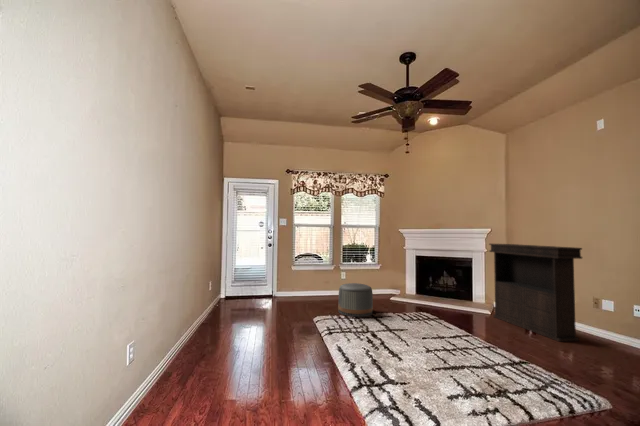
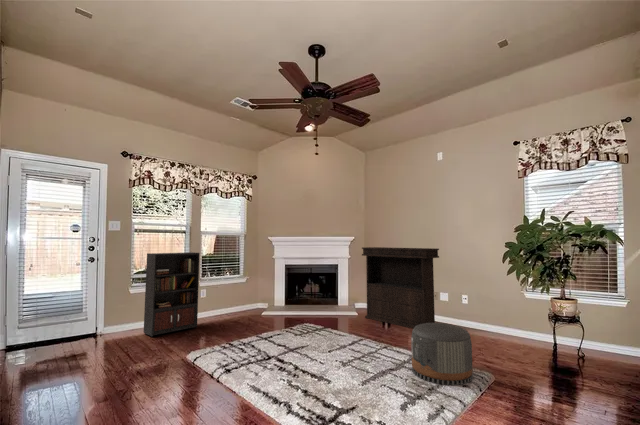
bookcase: none [297,242,335,303] -> present [144,252,200,336]
pouf: present [338,283,373,317] -> present [411,323,473,385]

